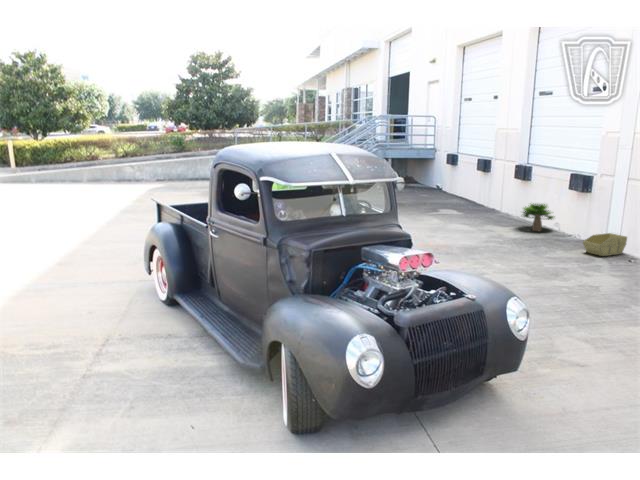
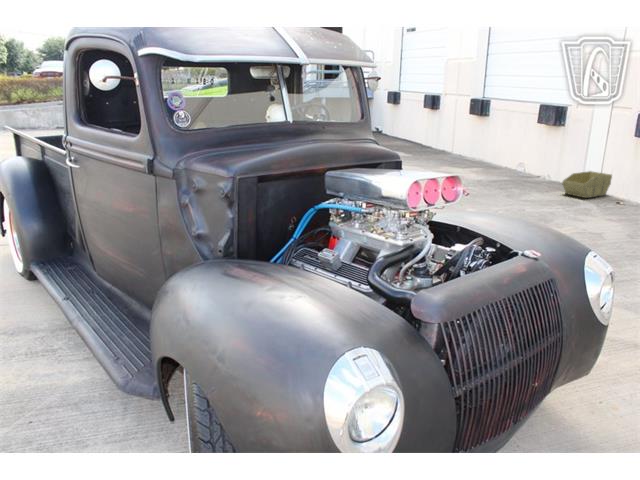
potted plant: present [523,203,554,231] -> none [479,138,522,173]

